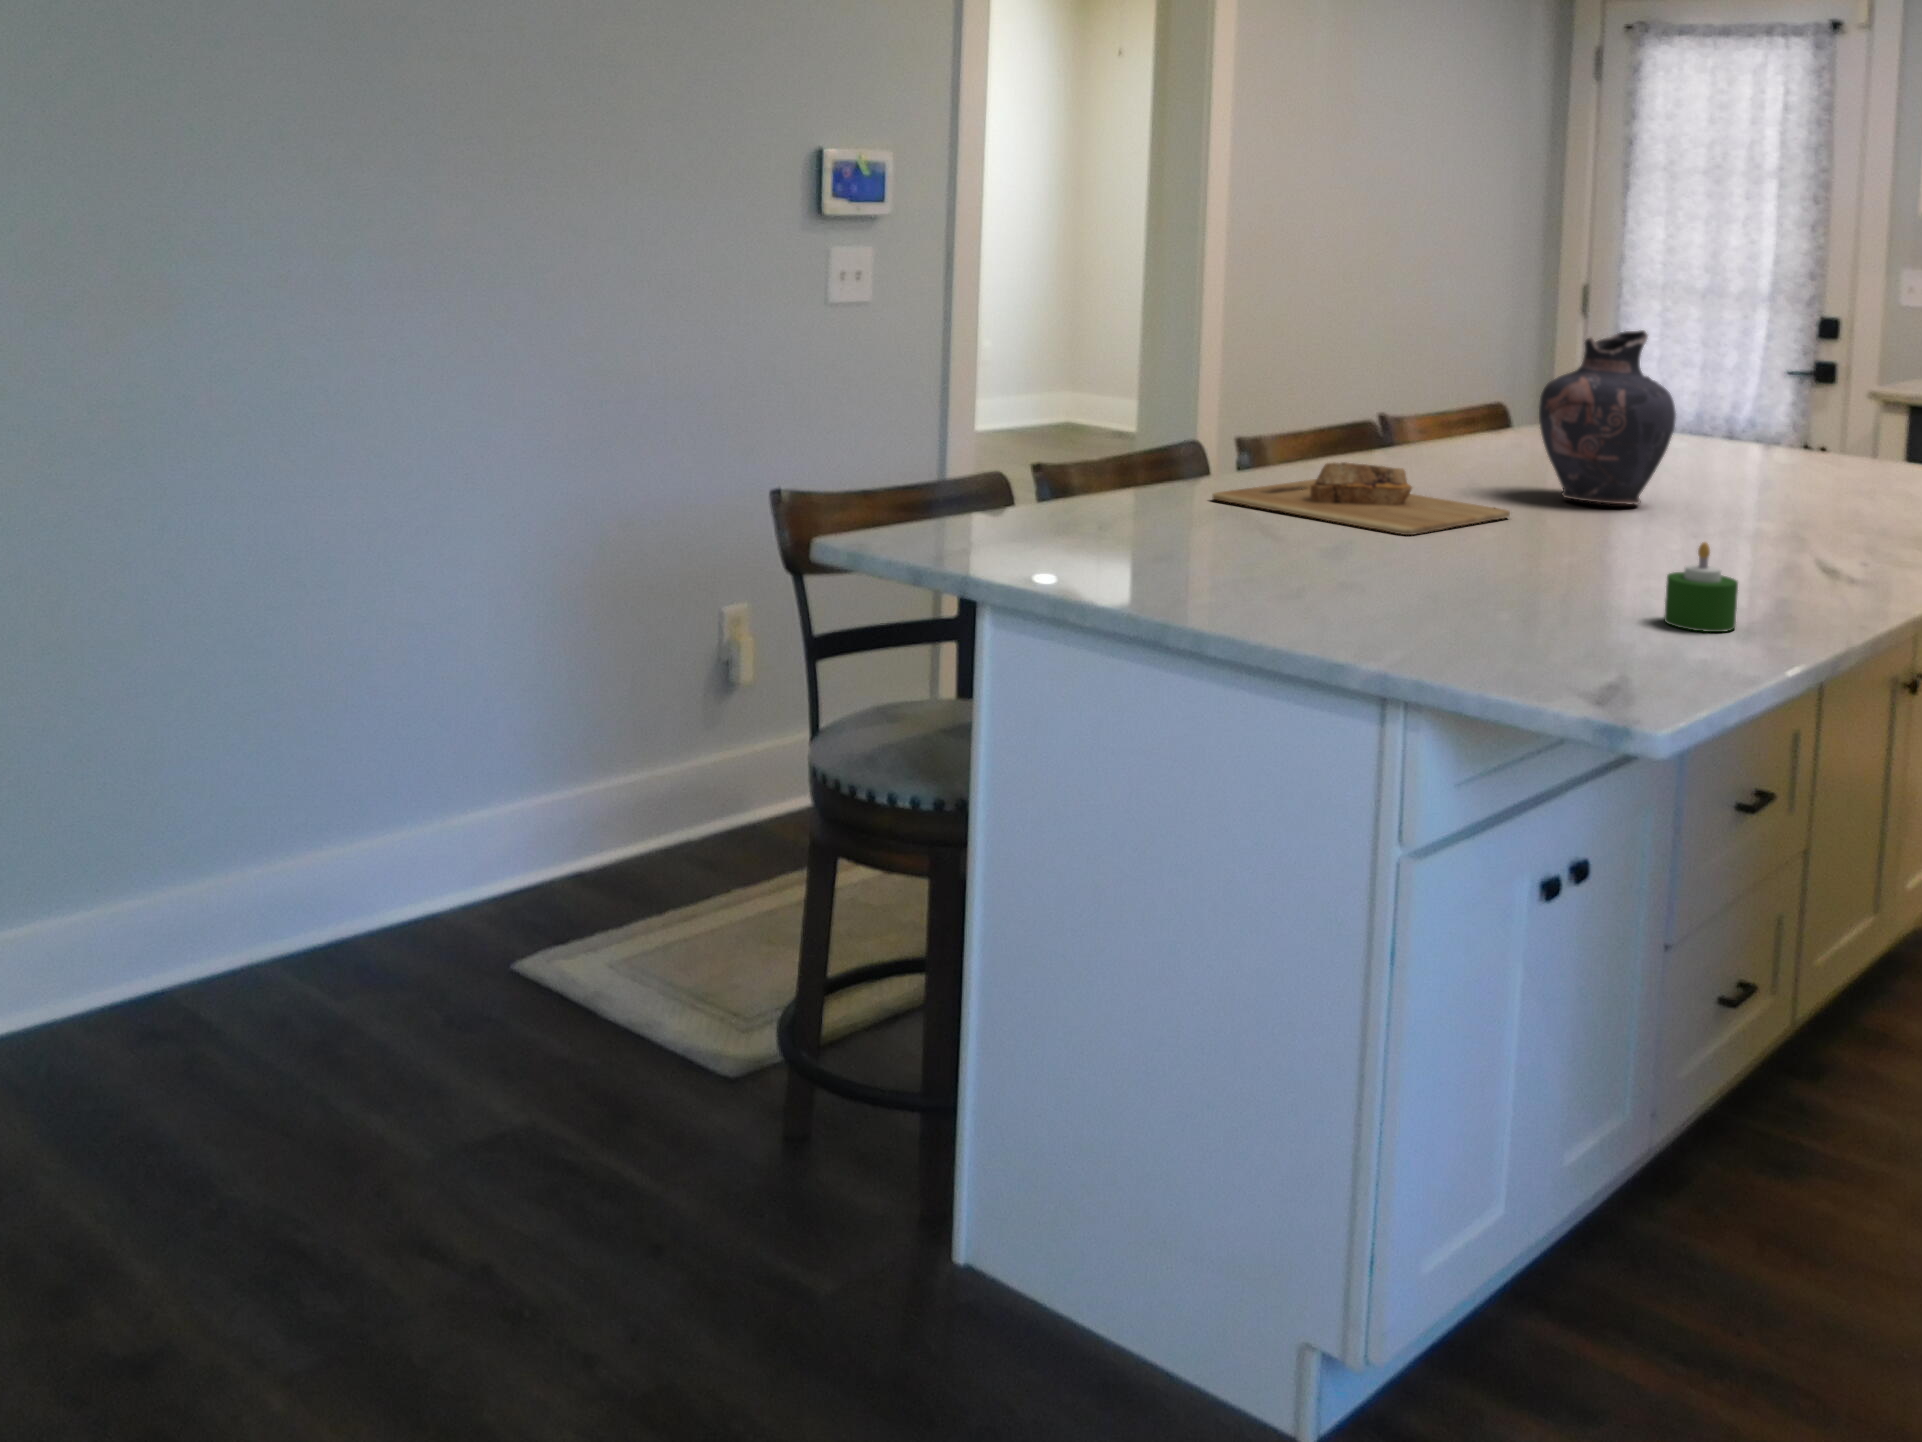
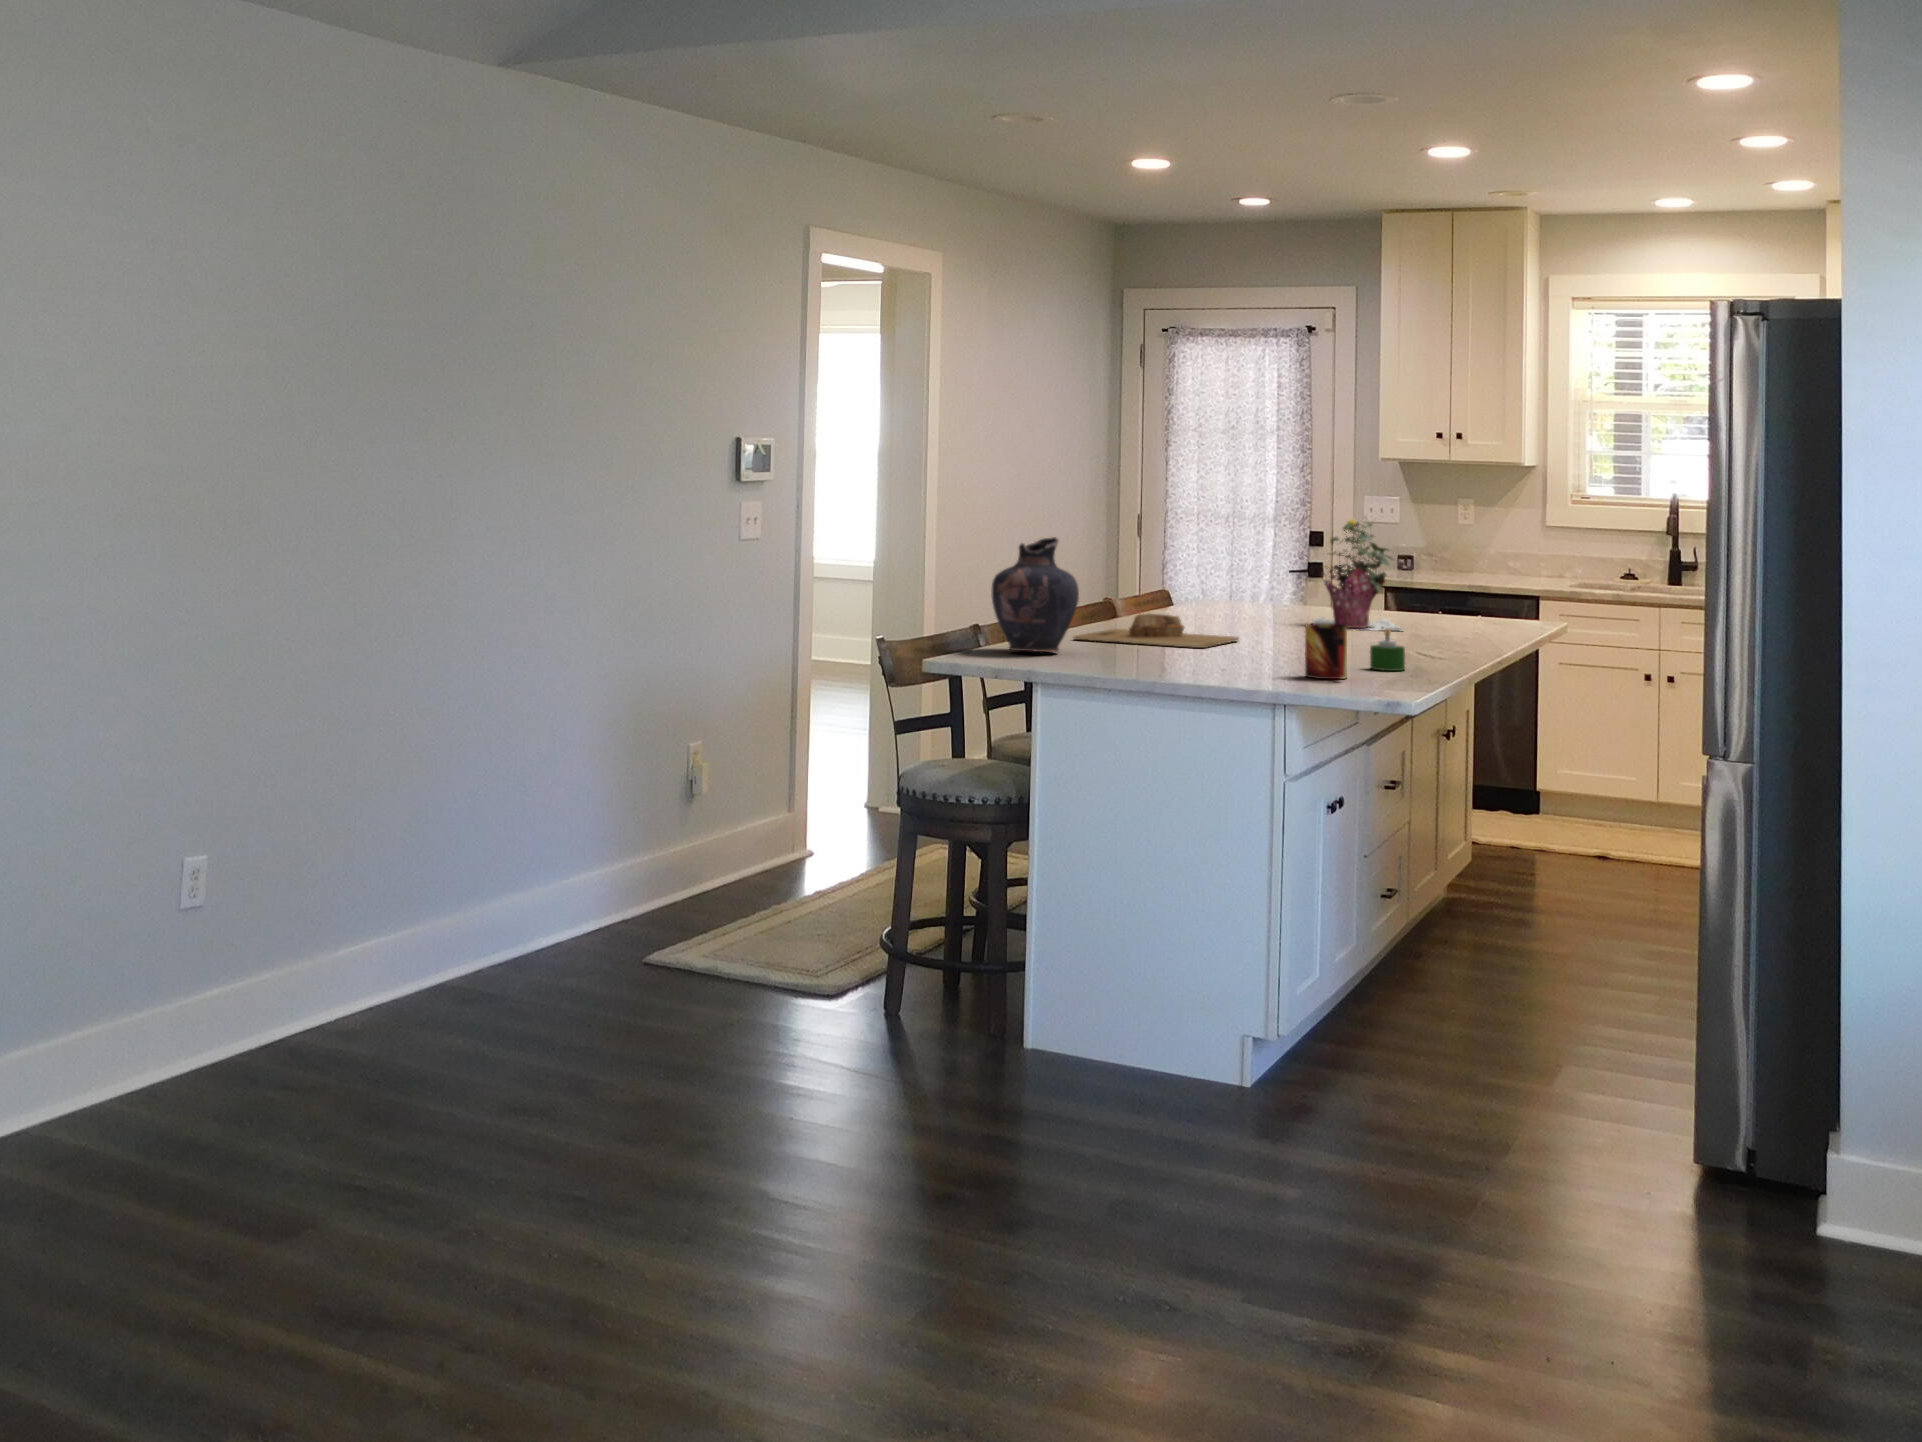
potted plant: none [1695,303,1853,506] -> present [1313,518,1402,631]
vase: present [1539,330,1676,504] -> present [992,537,1079,652]
mug: none [1486,532,1581,658] -> present [1305,624,1347,679]

